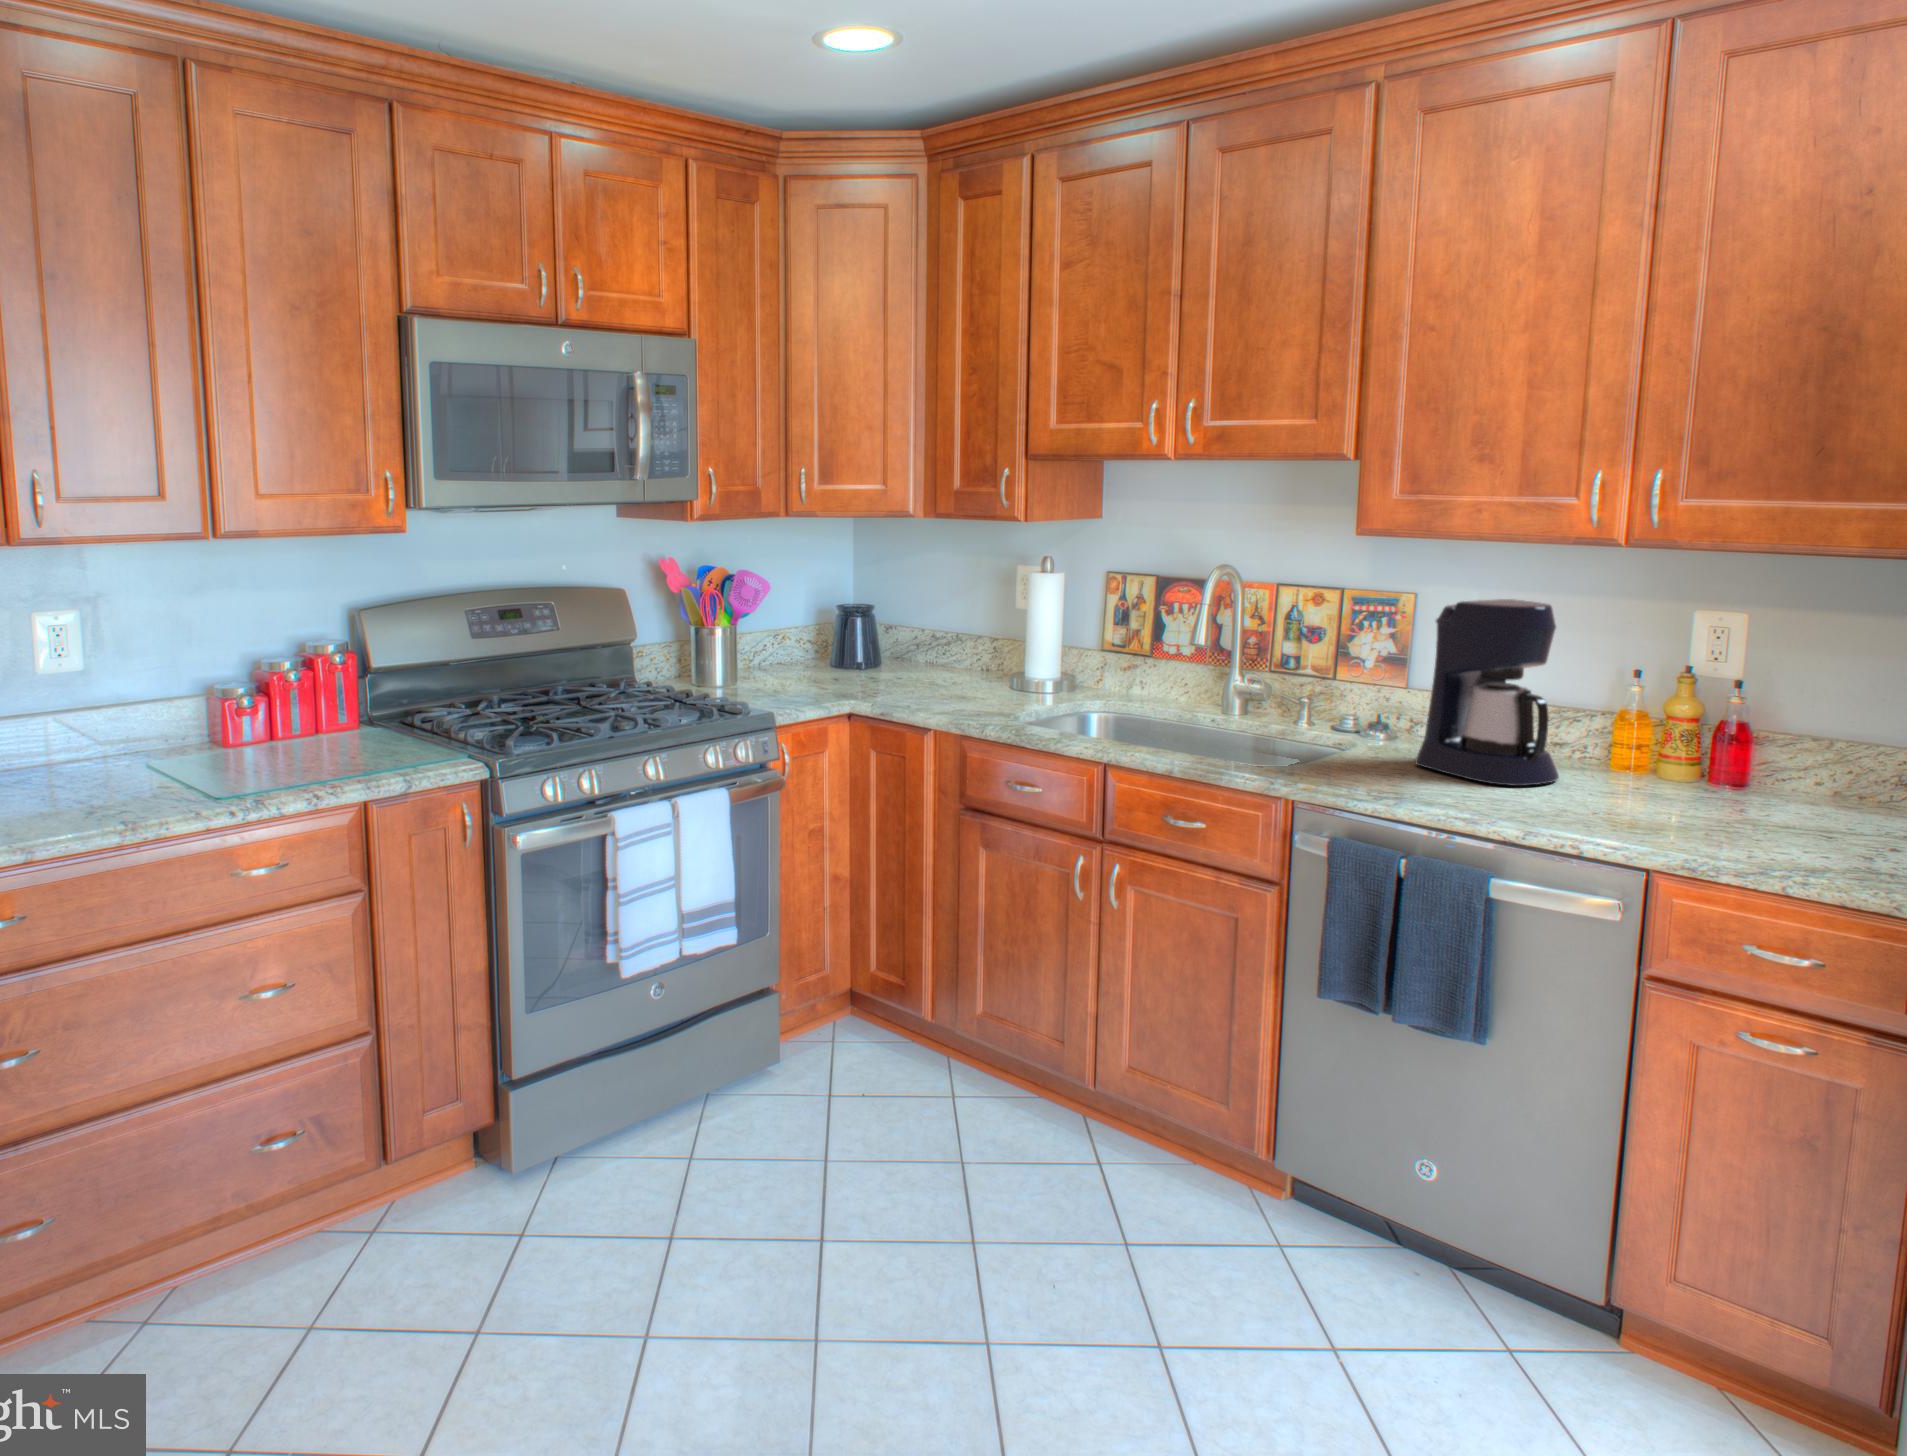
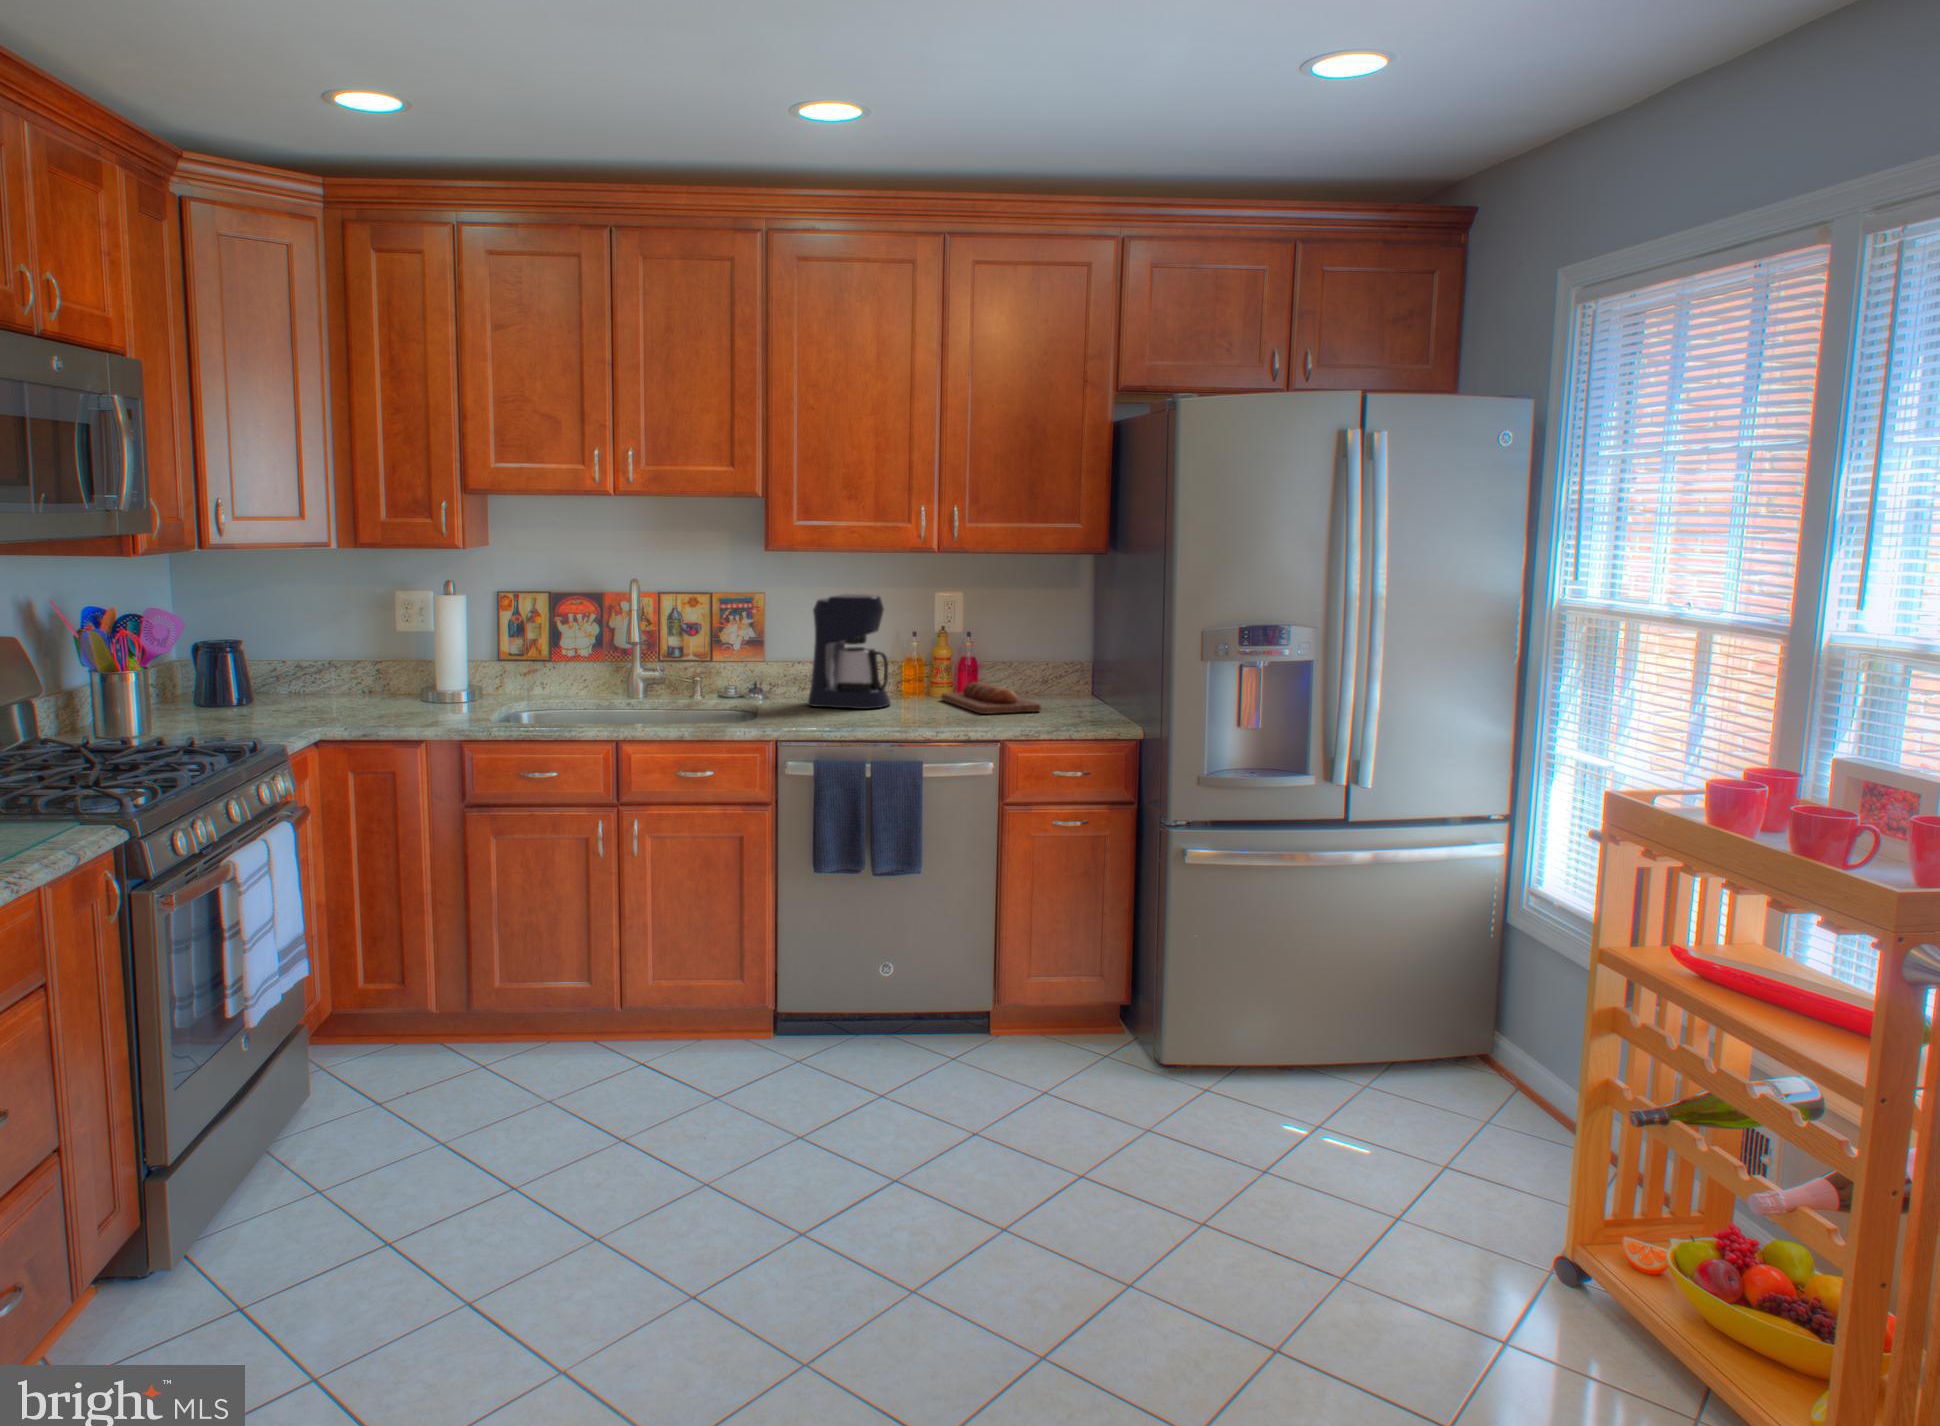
bread loaf: none [1667,768,1822,847] -> present [941,682,1041,714]

